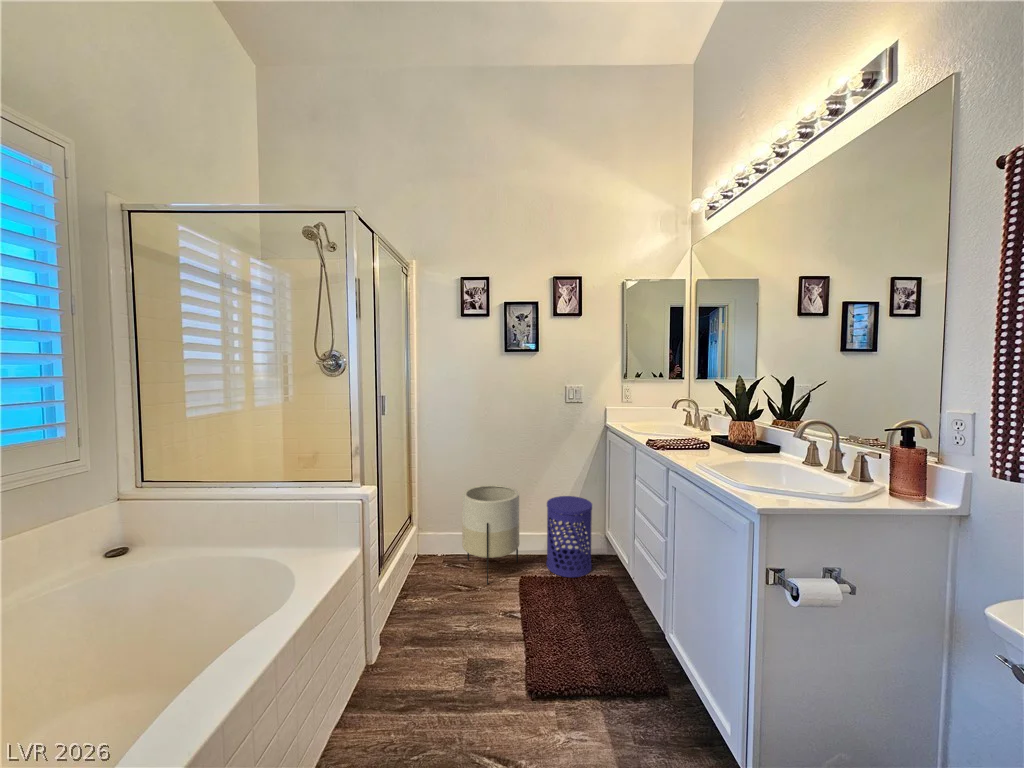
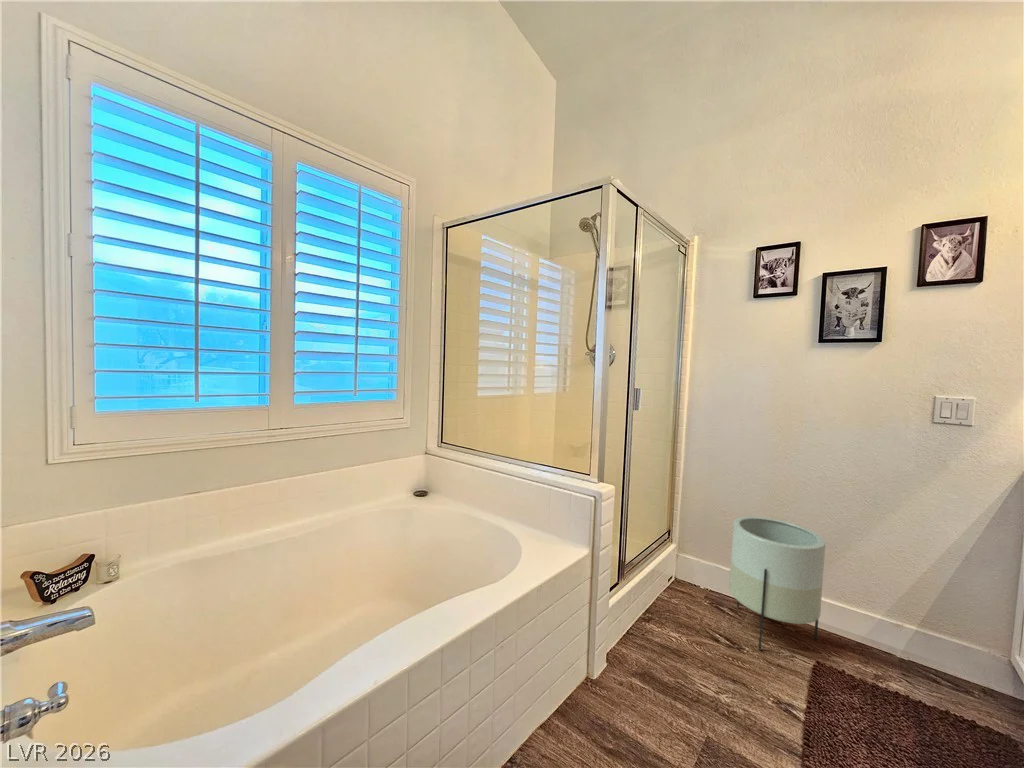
waste bin: present [546,496,592,577] -> none [870,568,986,719]

